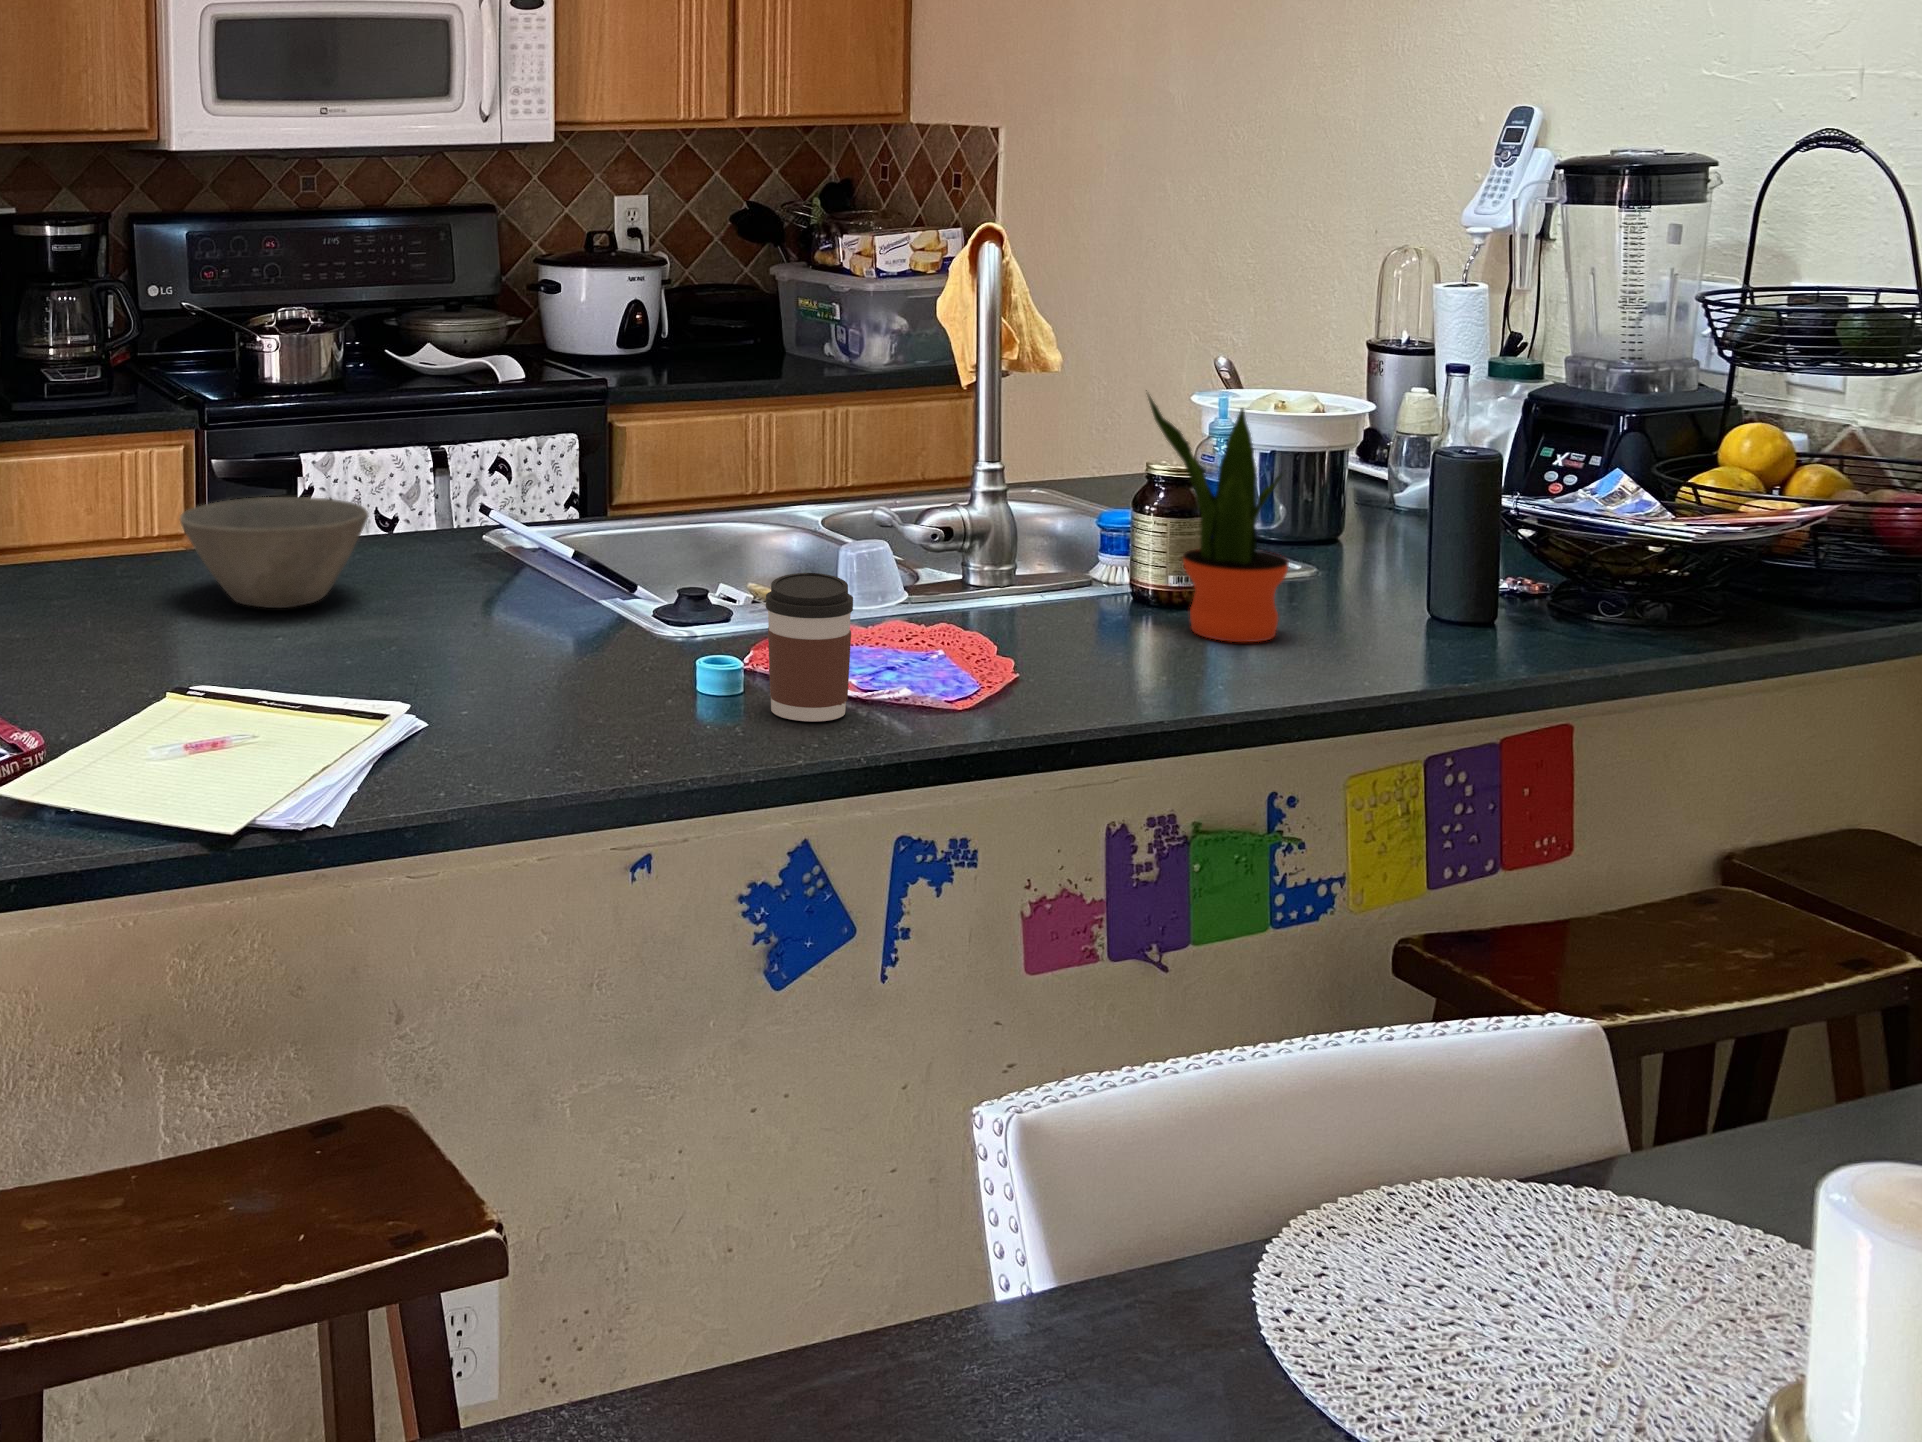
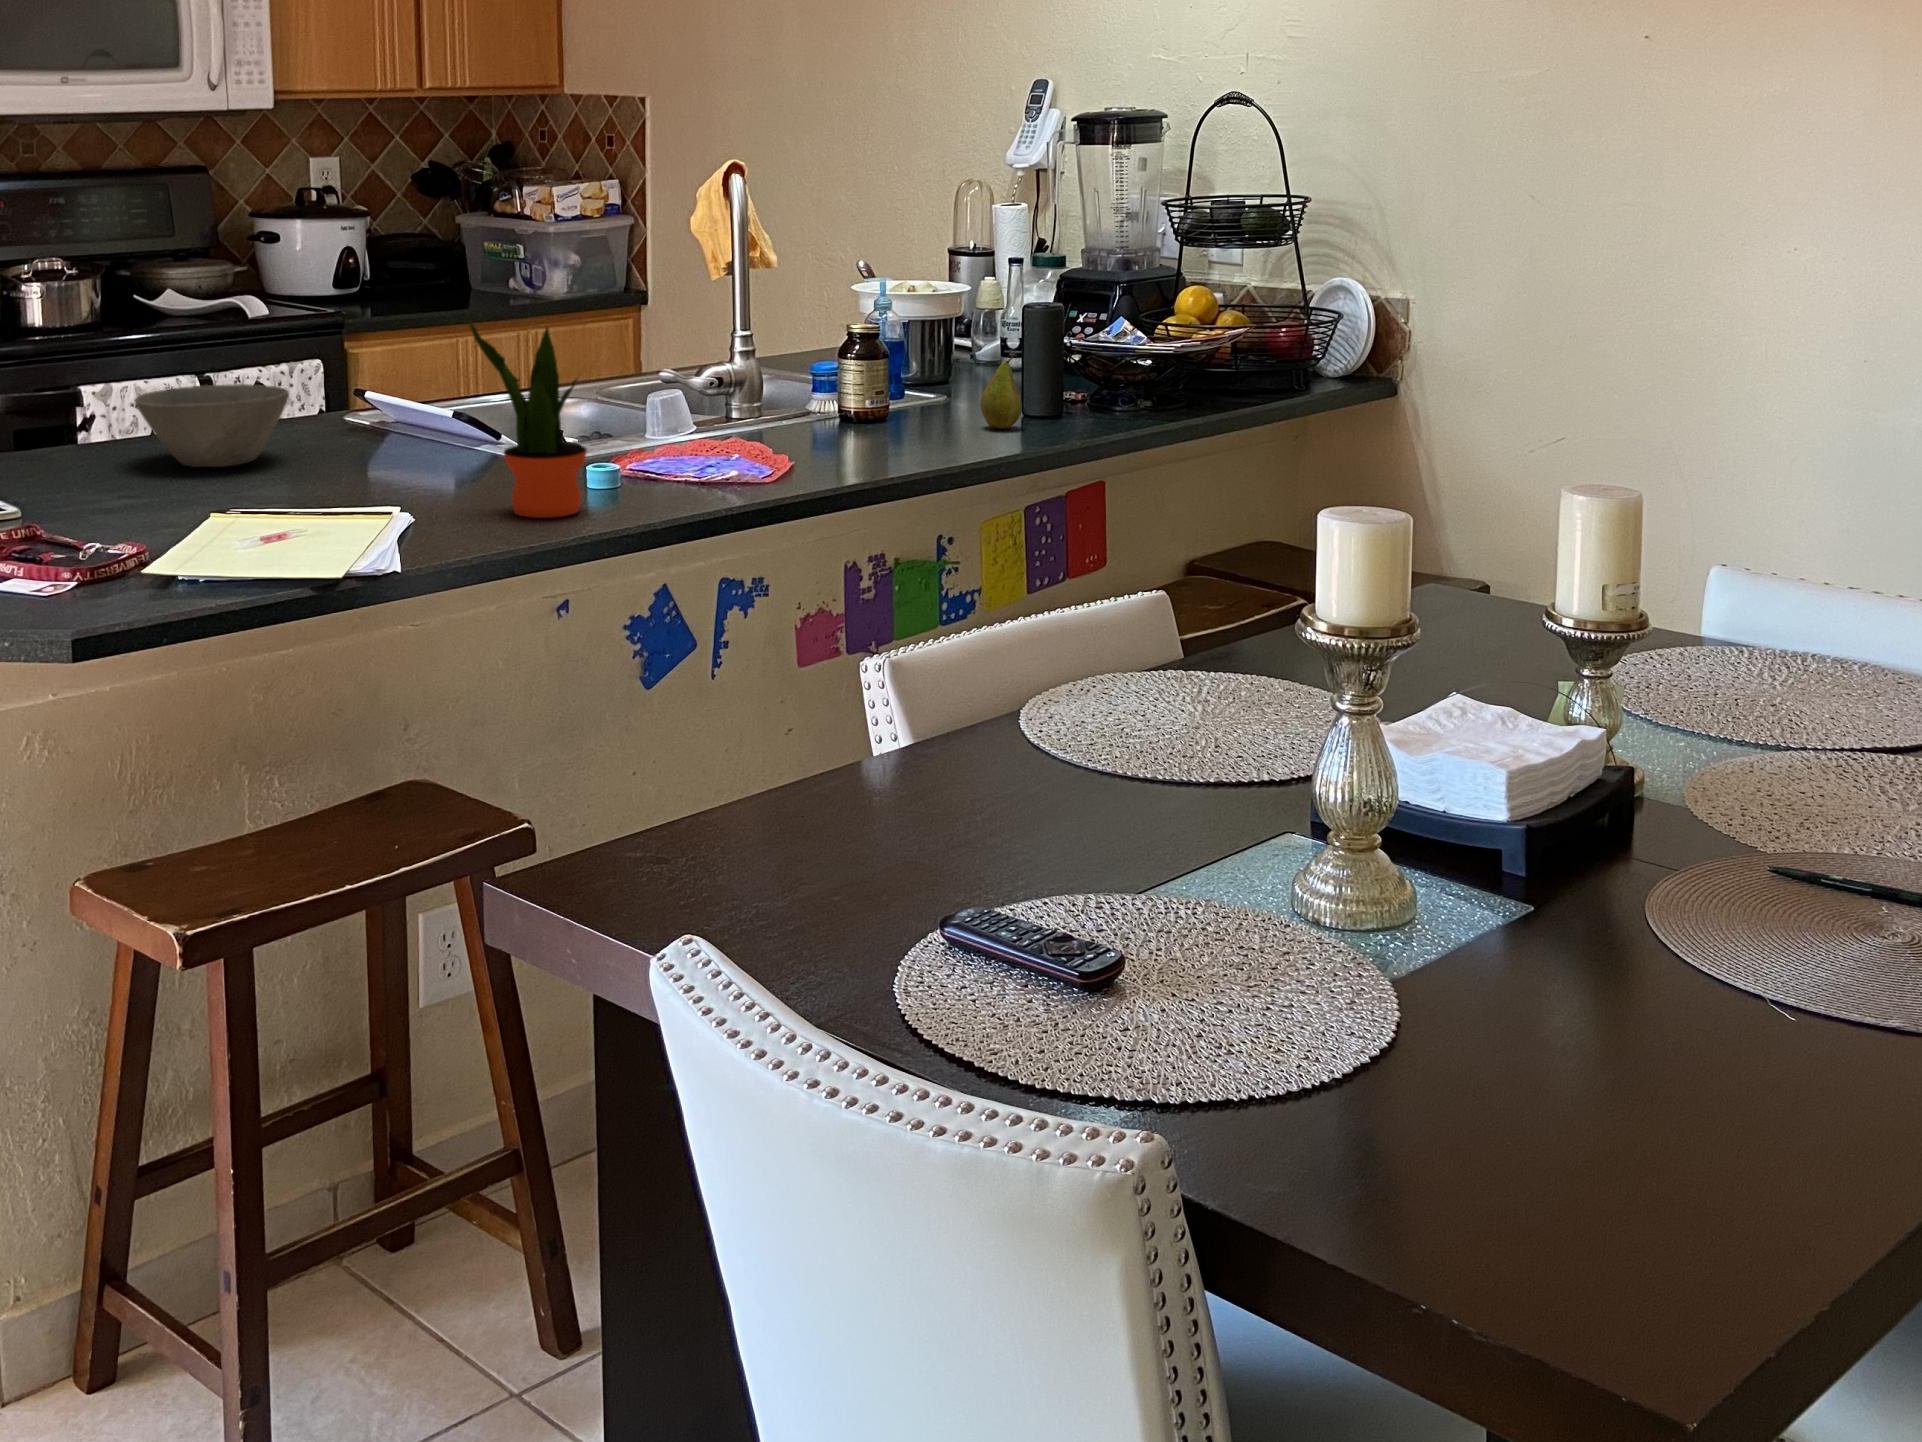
potted plant: present [1146,390,1289,642] -> present [467,316,587,518]
fruit: none [1359,522,1426,634] -> present [981,353,1022,429]
coffee cup: present [766,573,853,721] -> none [630,399,690,497]

